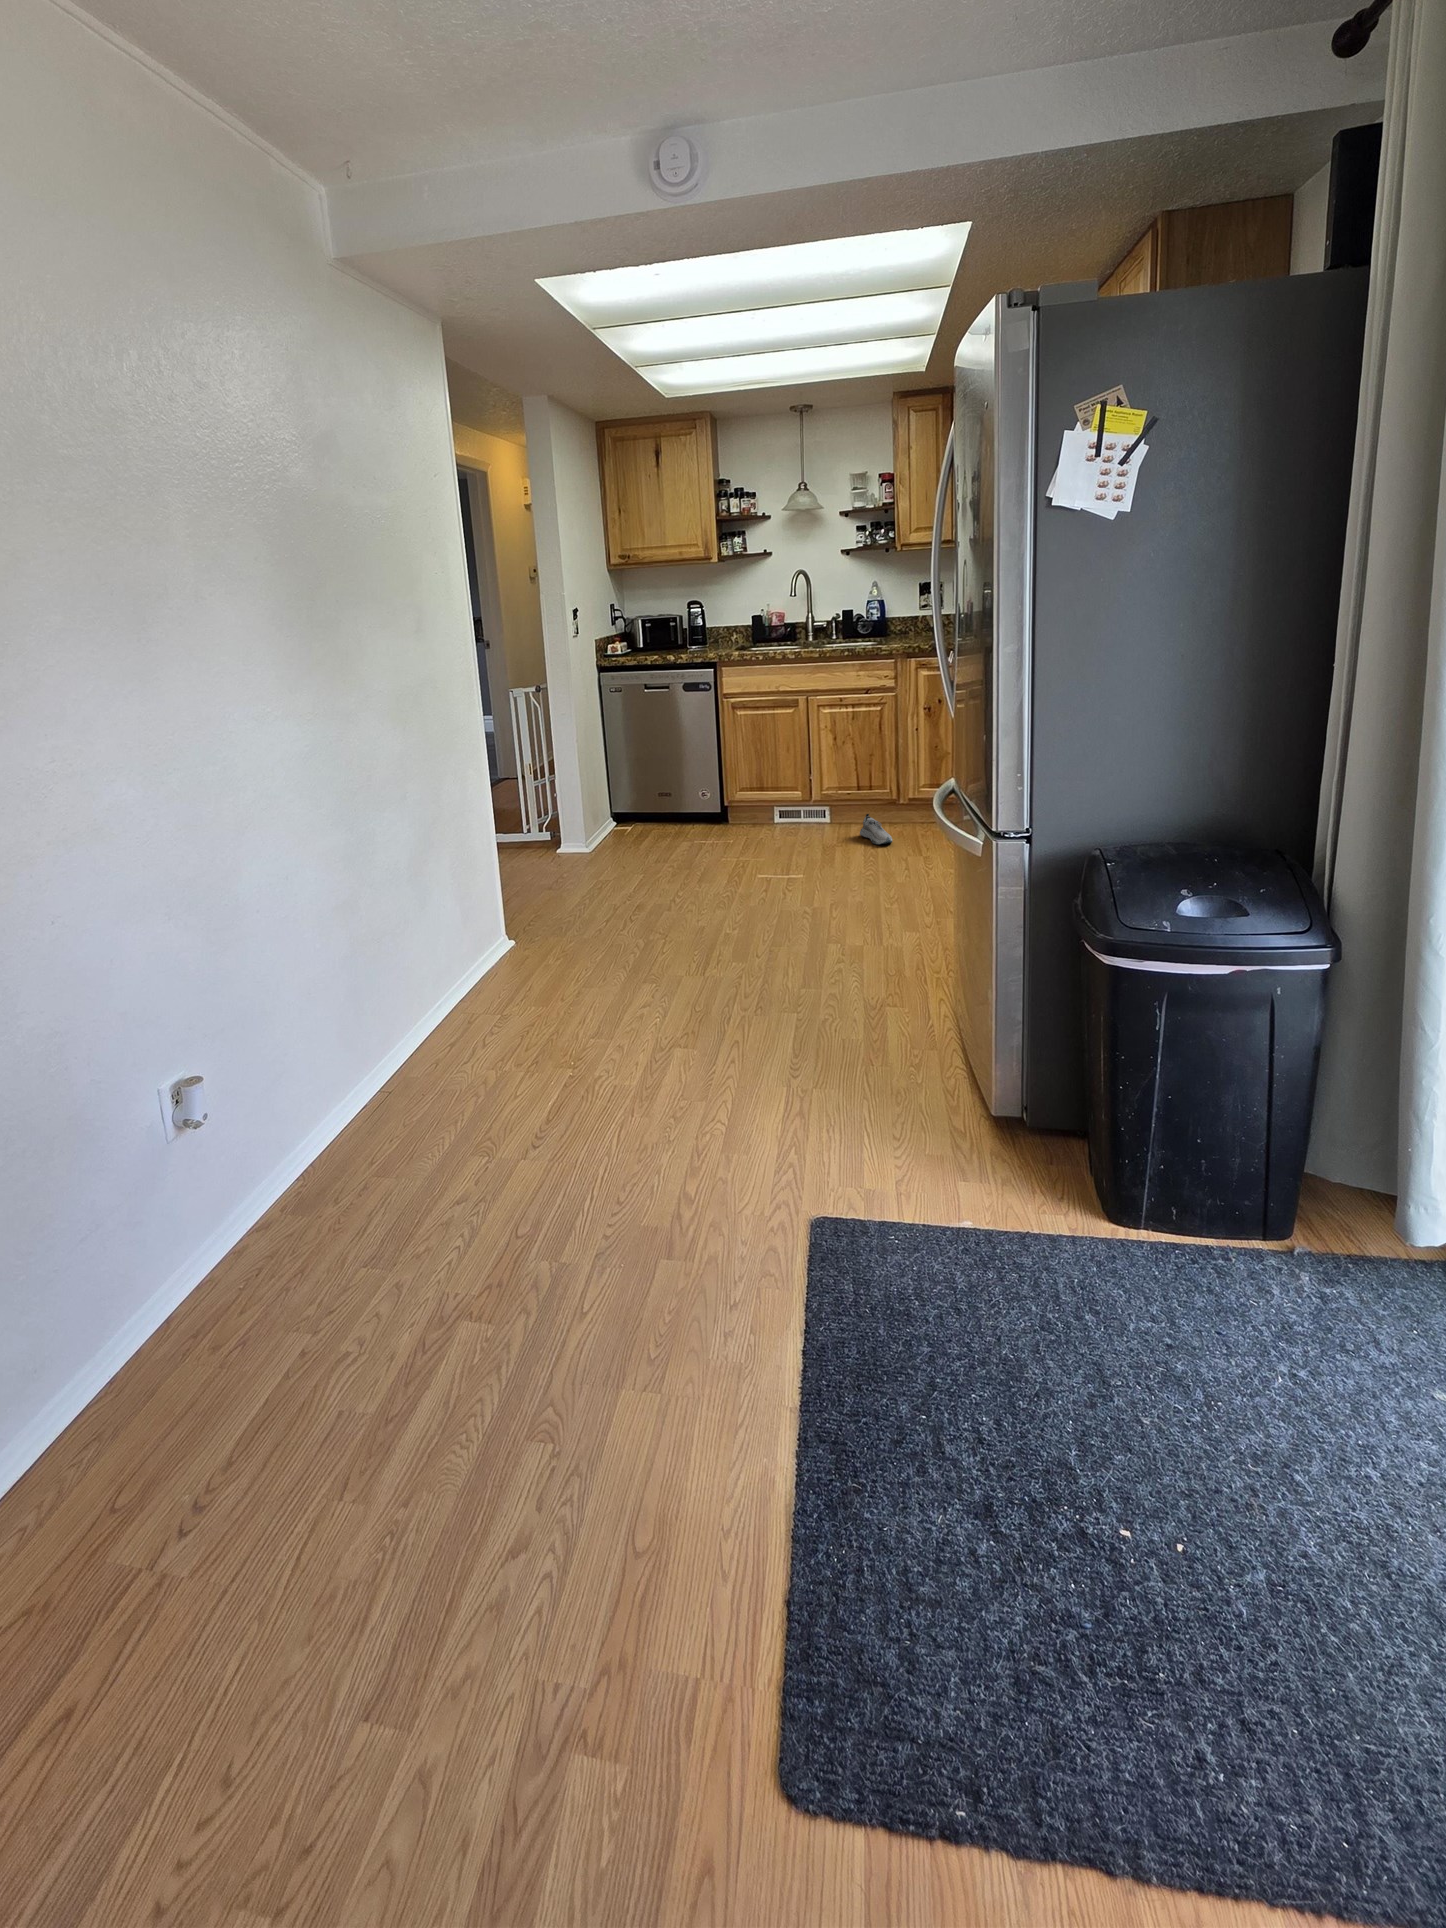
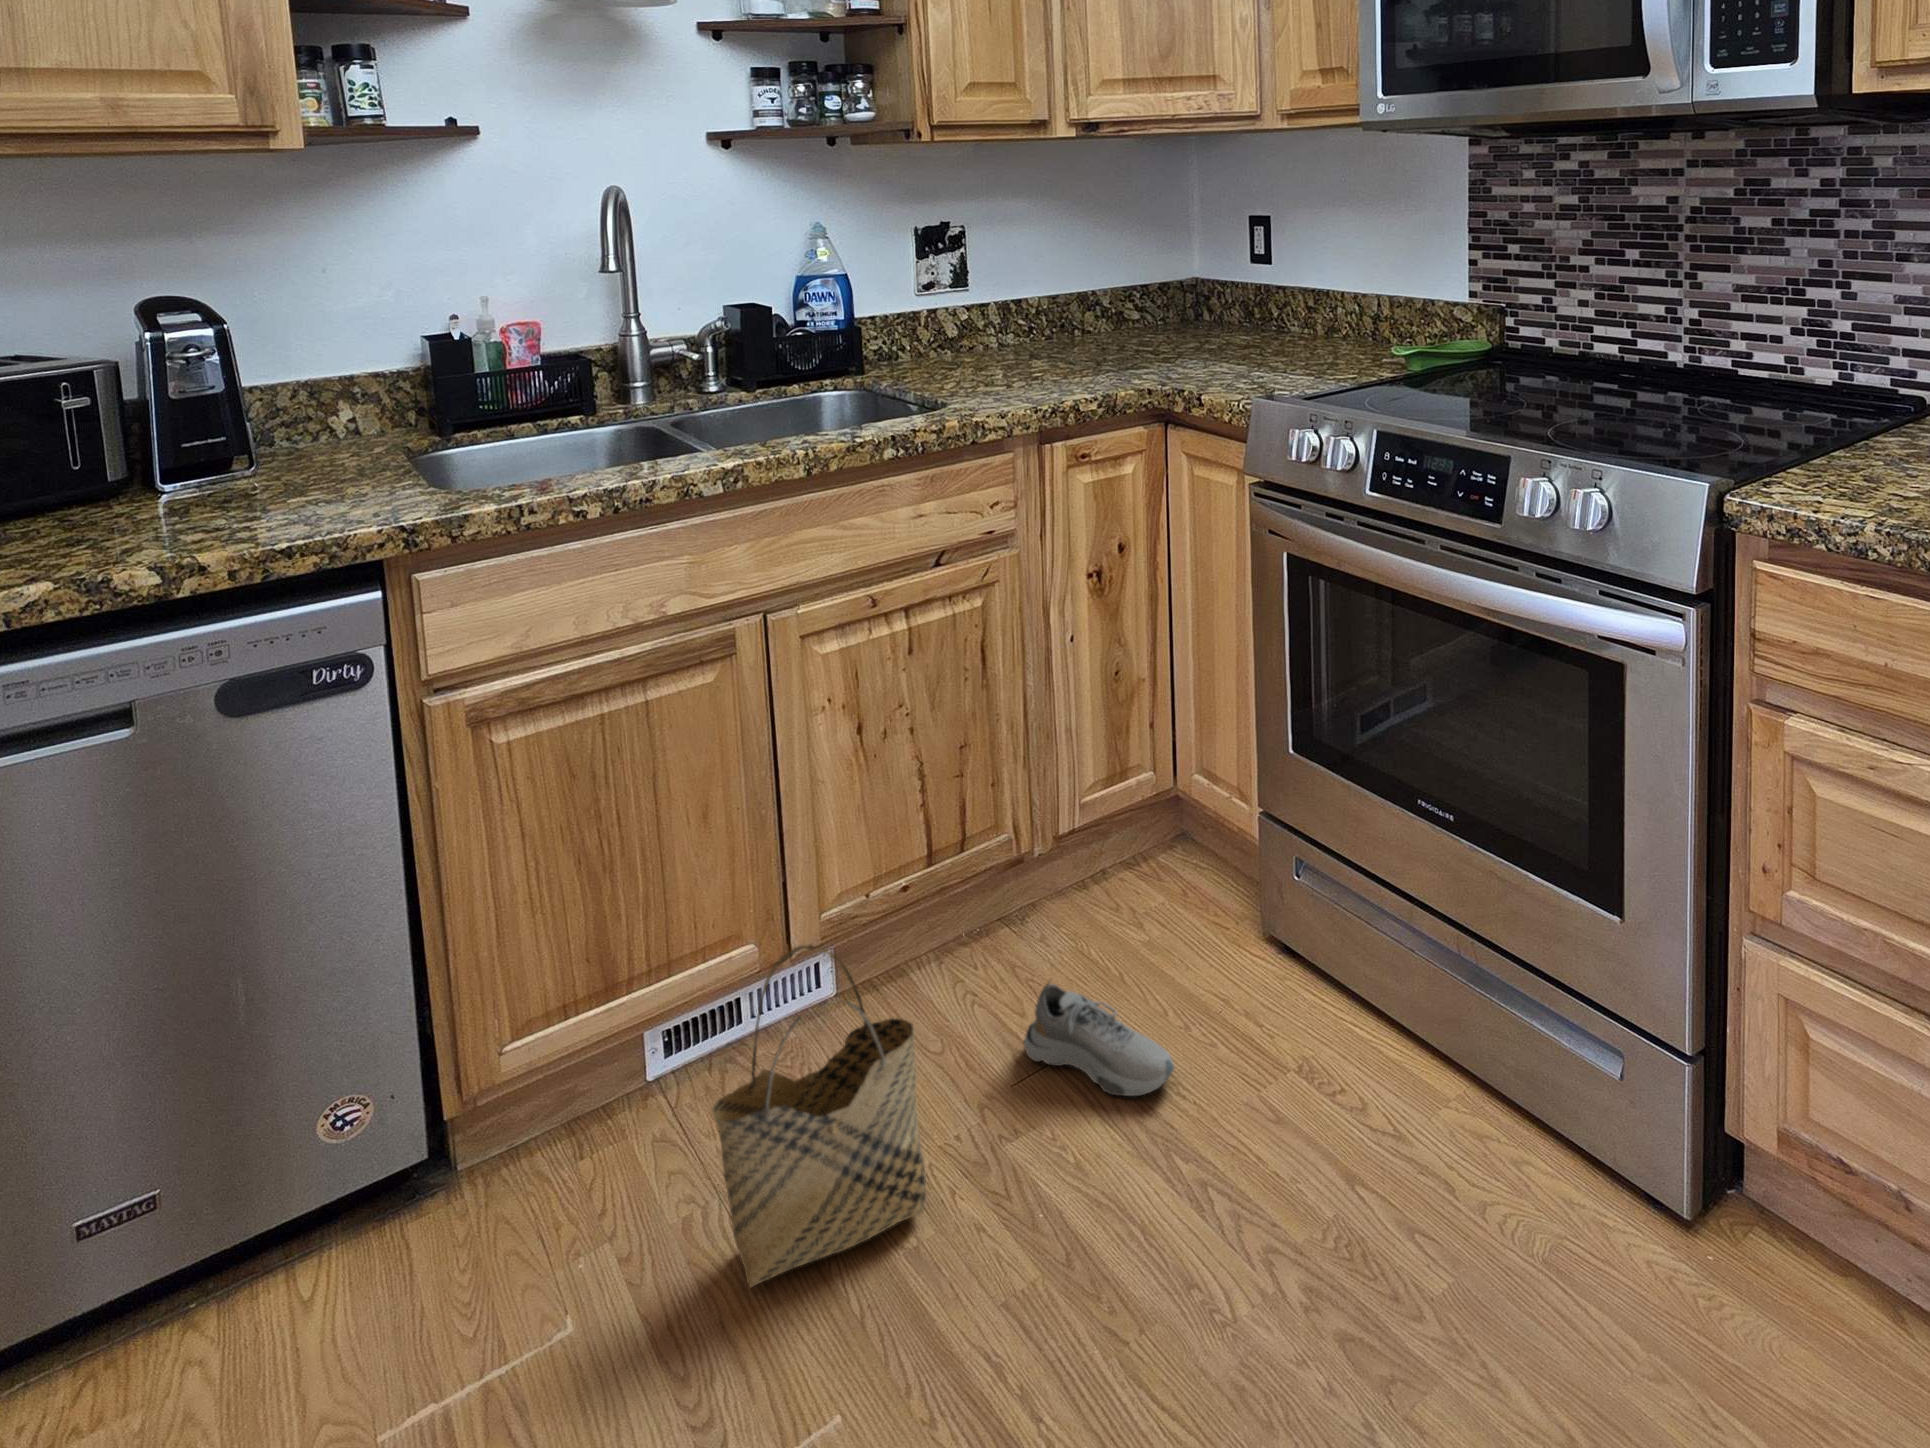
woven basket: none [764,773,816,845] -> present [711,945,926,1287]

